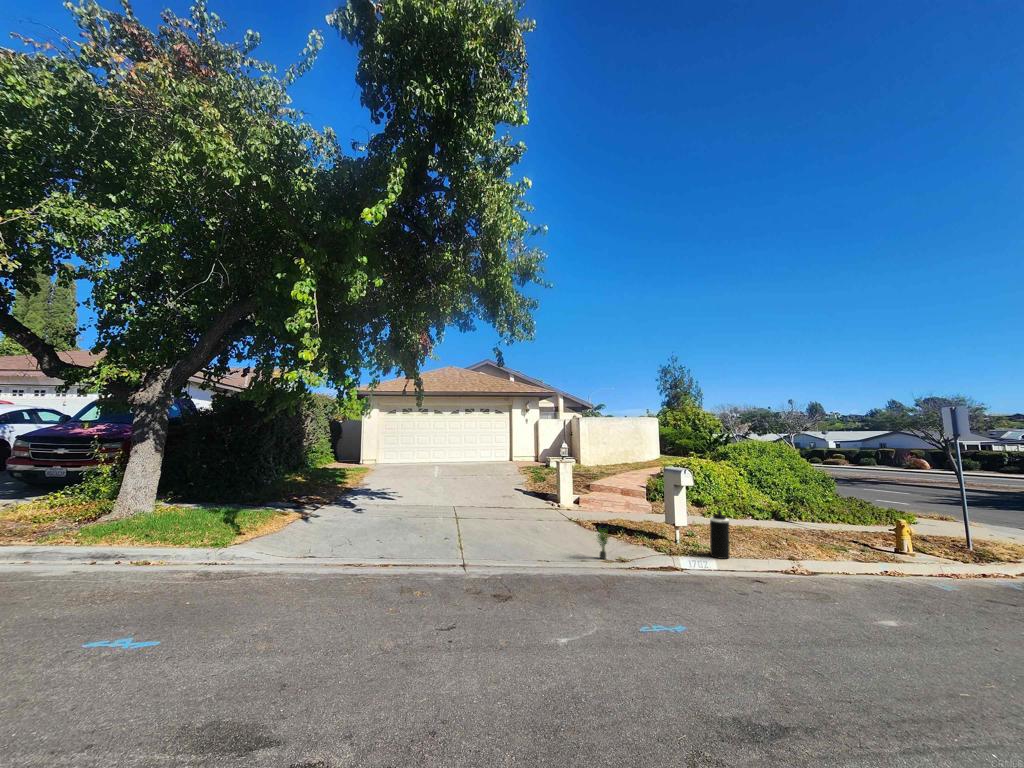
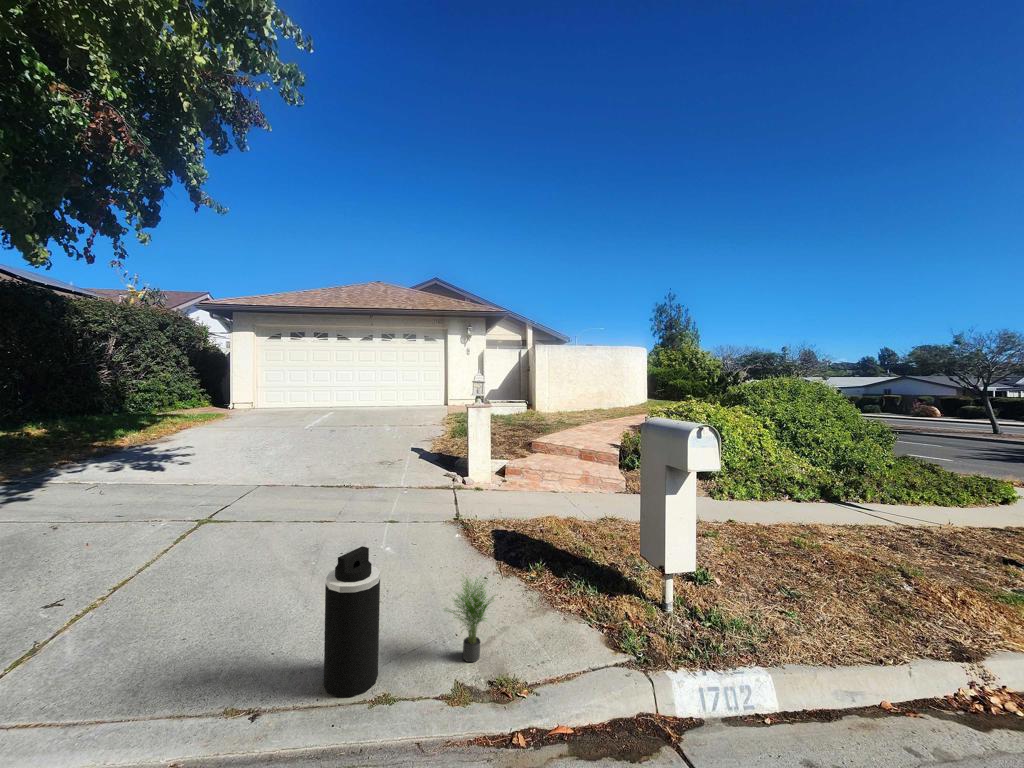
trash can: present [710,510,730,559] -> present [324,546,380,697]

